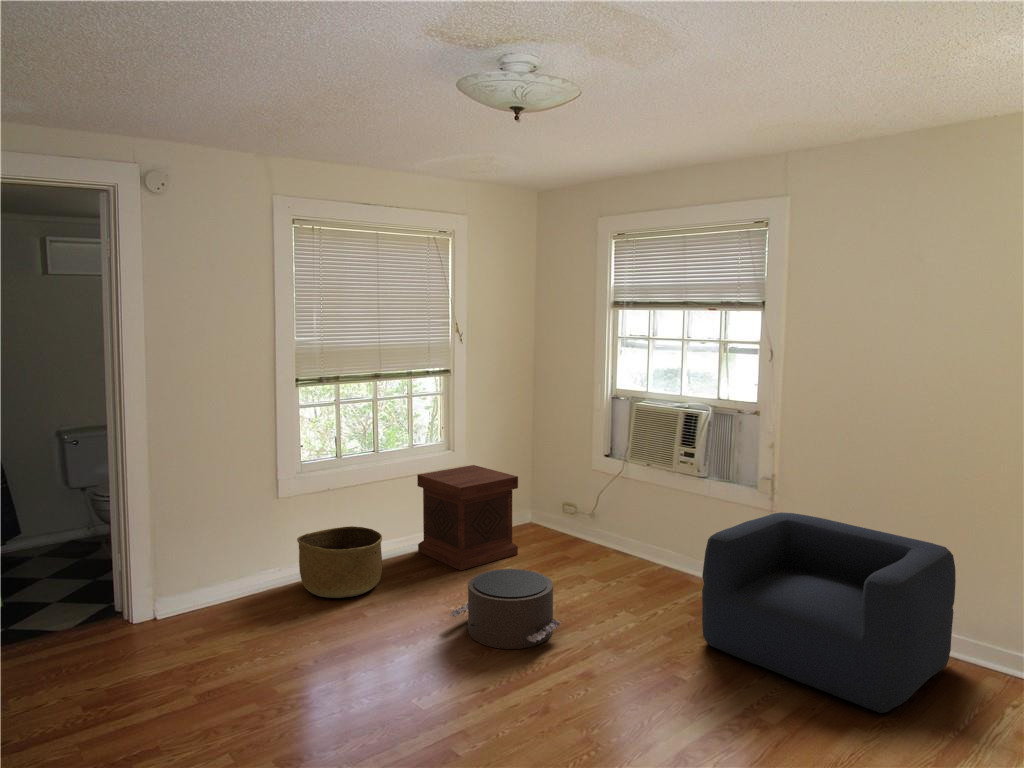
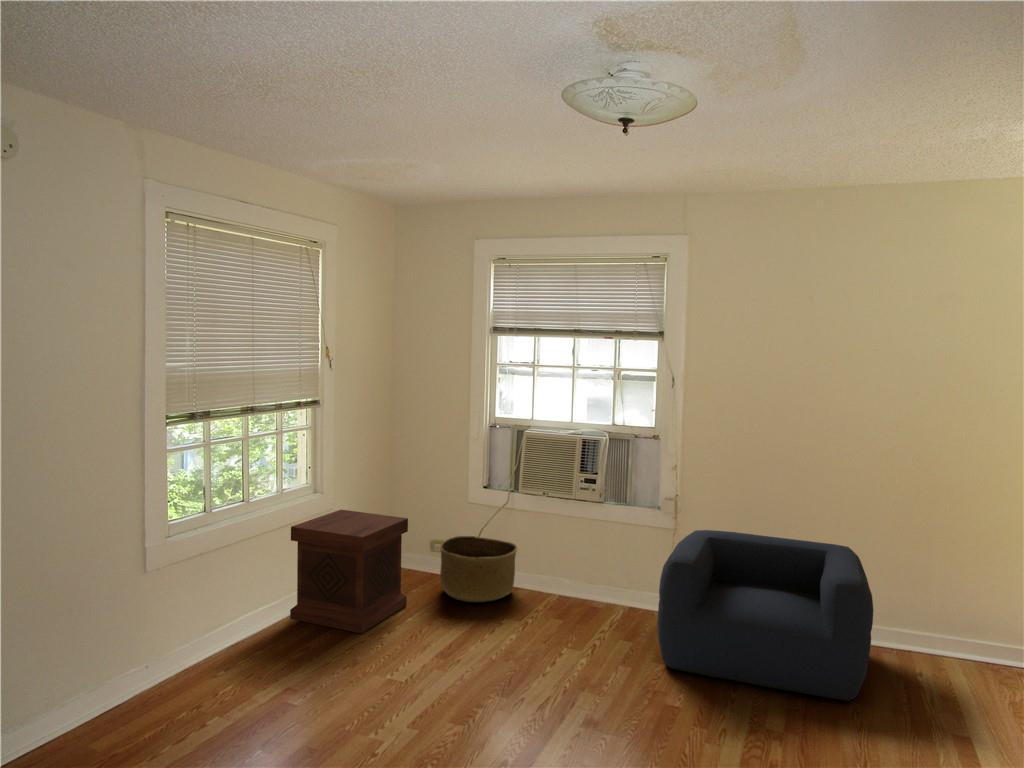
basket: present [297,526,382,598] -> present [440,536,517,602]
pouf: present [450,569,562,649] -> none [411,621,535,713]

